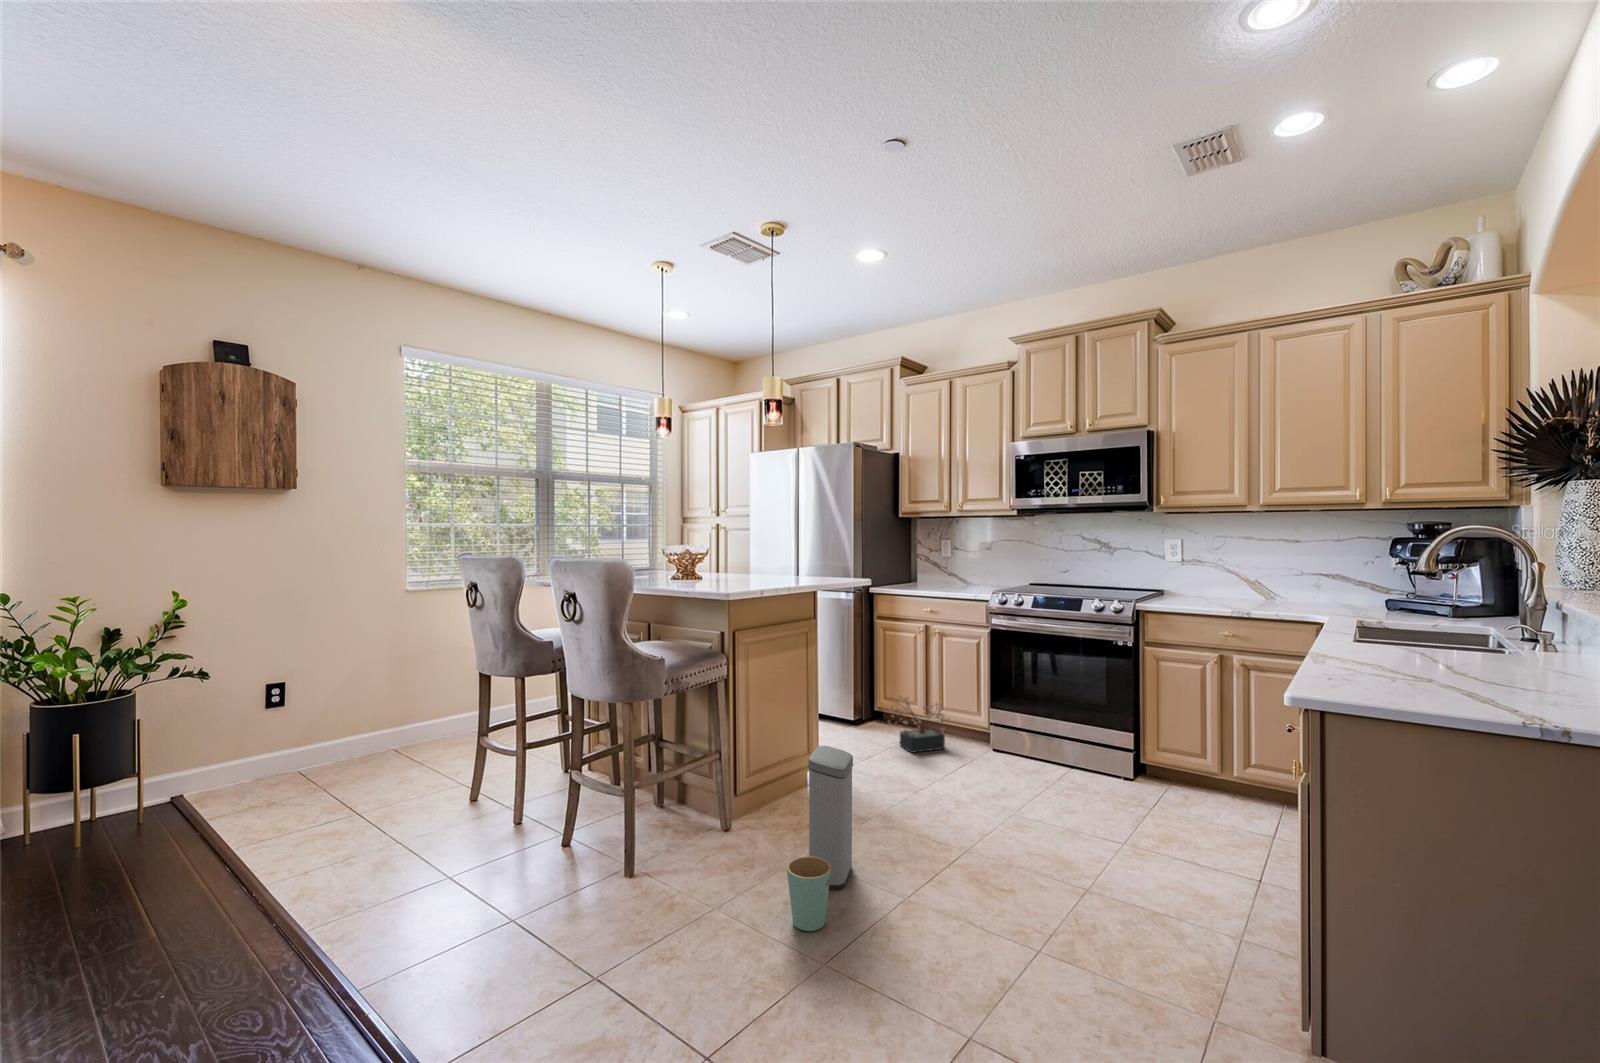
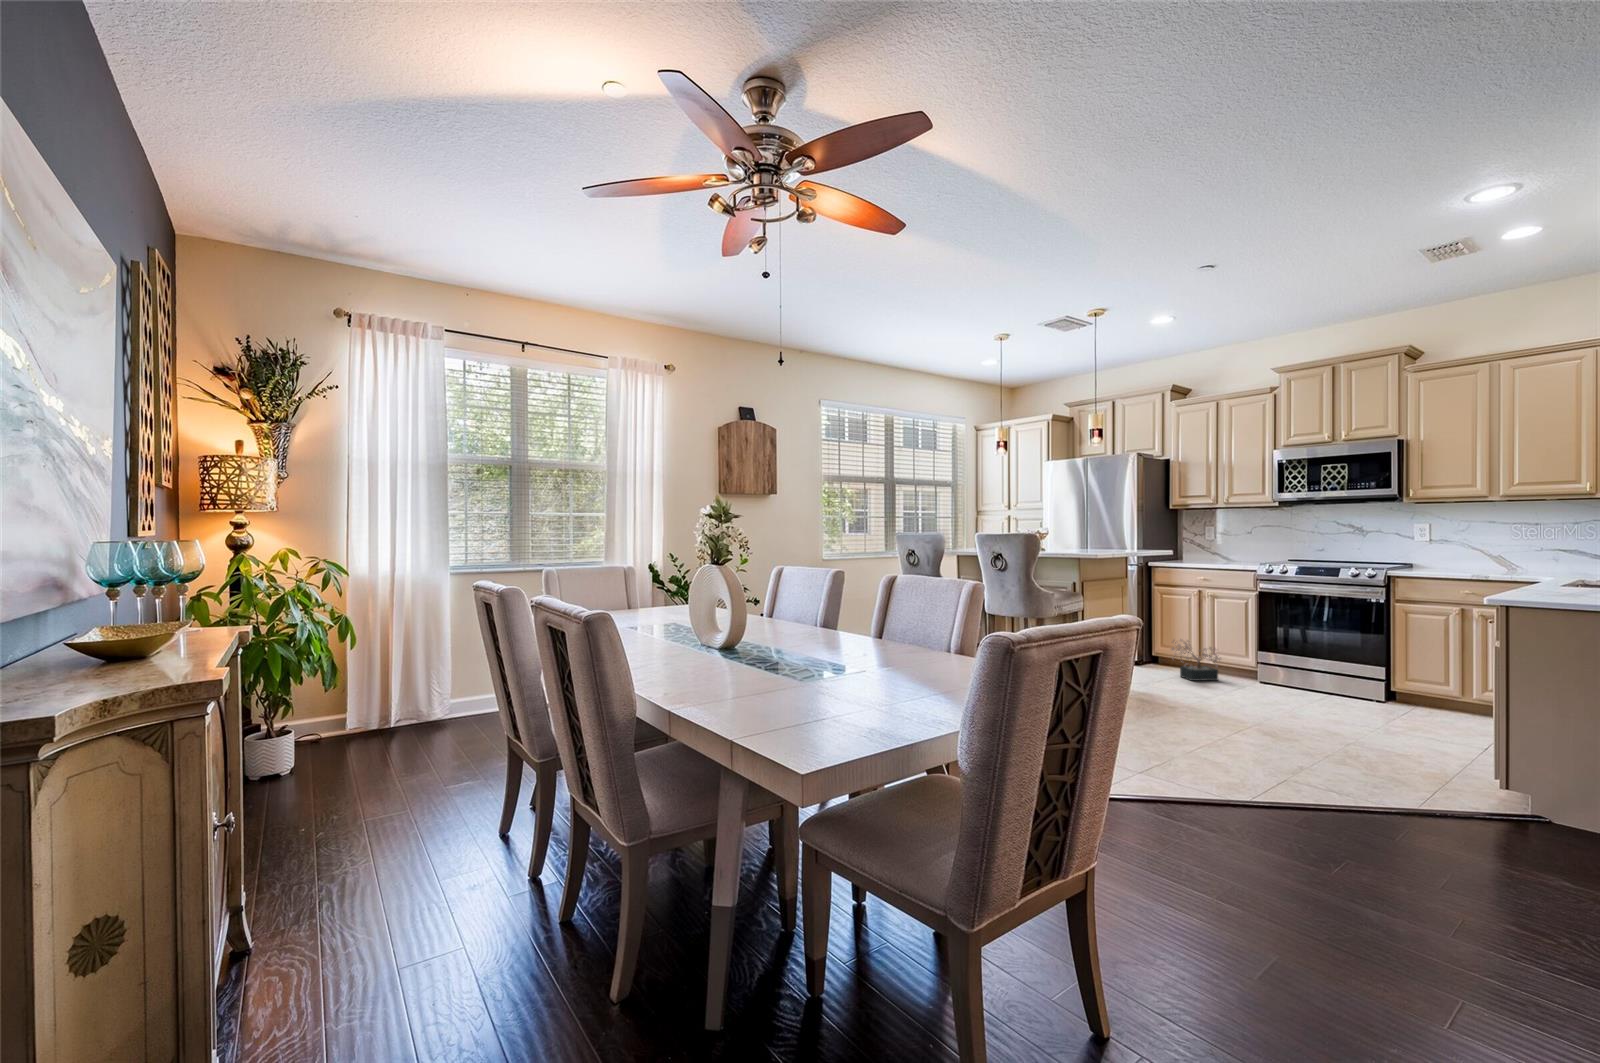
trash can: present [787,746,853,931] -> none [1146,649,1177,744]

